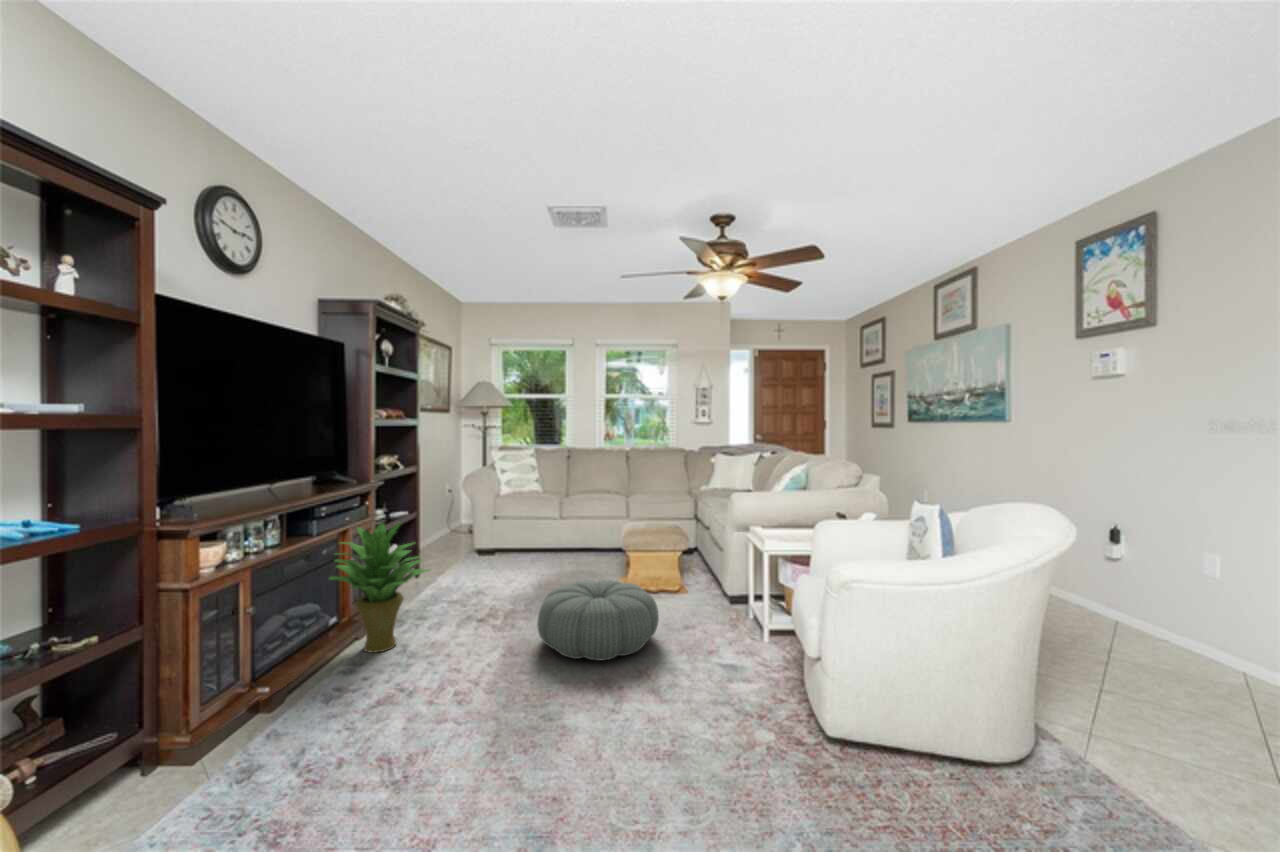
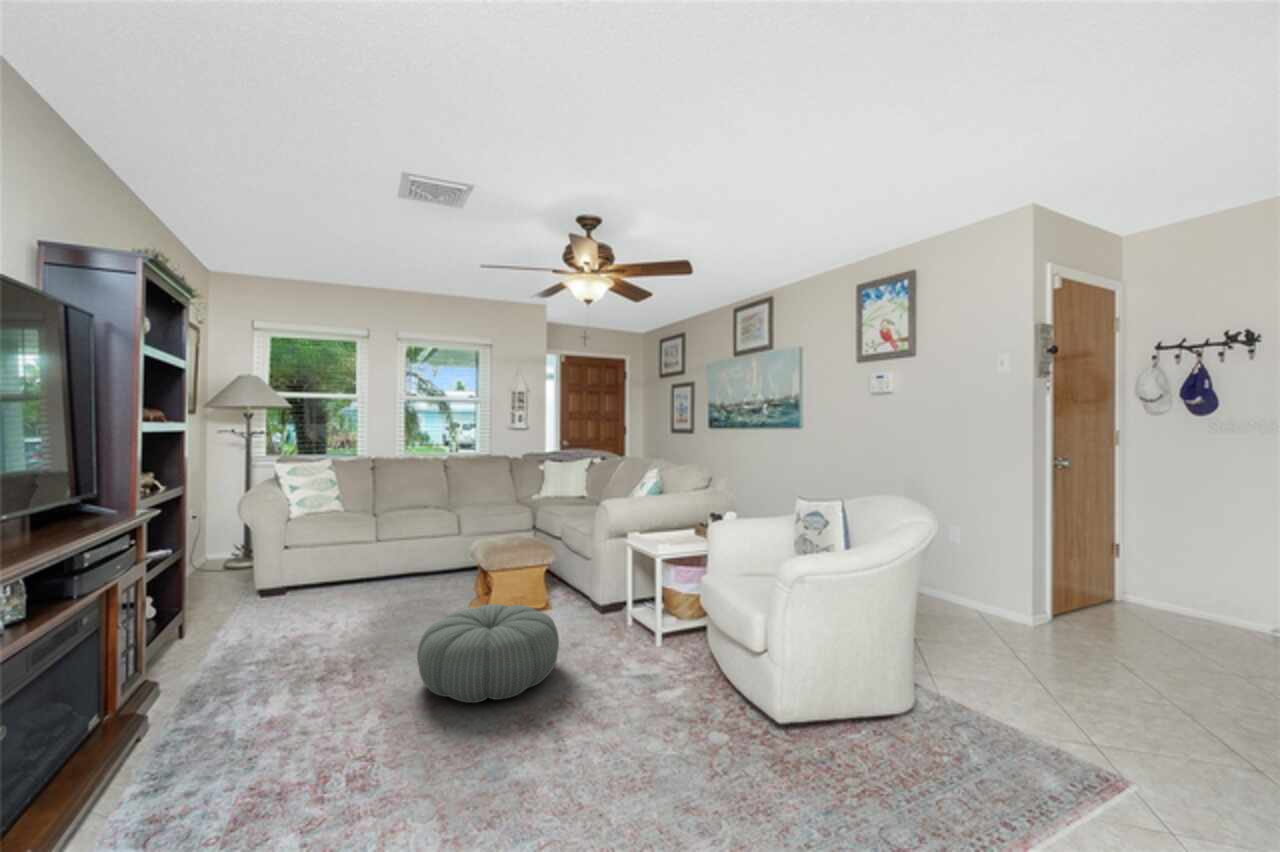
potted plant: present [330,523,429,653] -> none [80,565,259,760]

